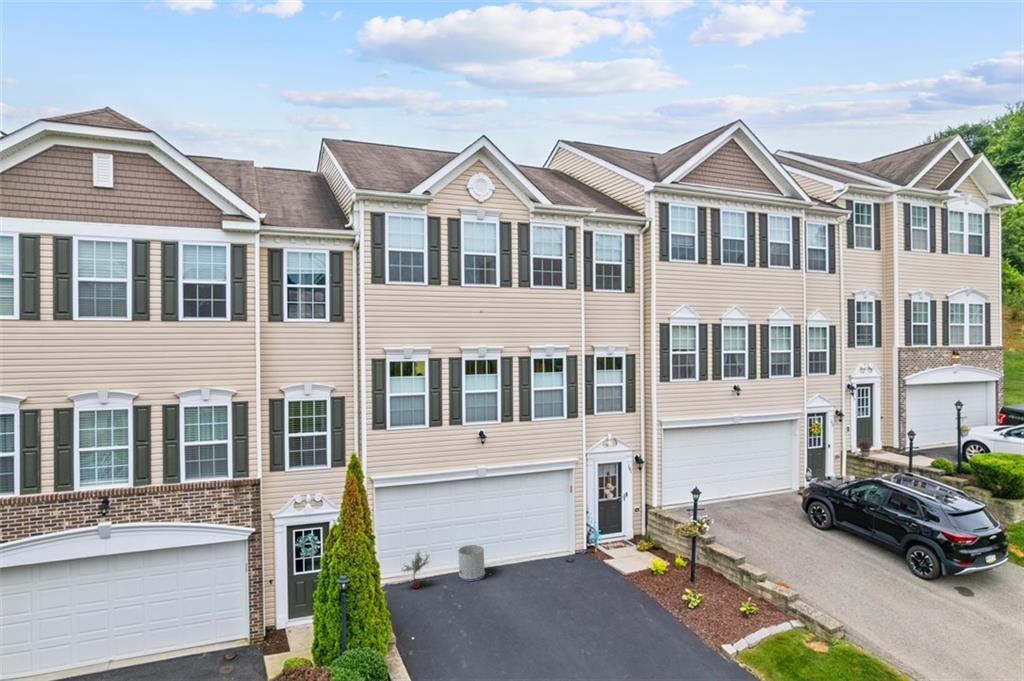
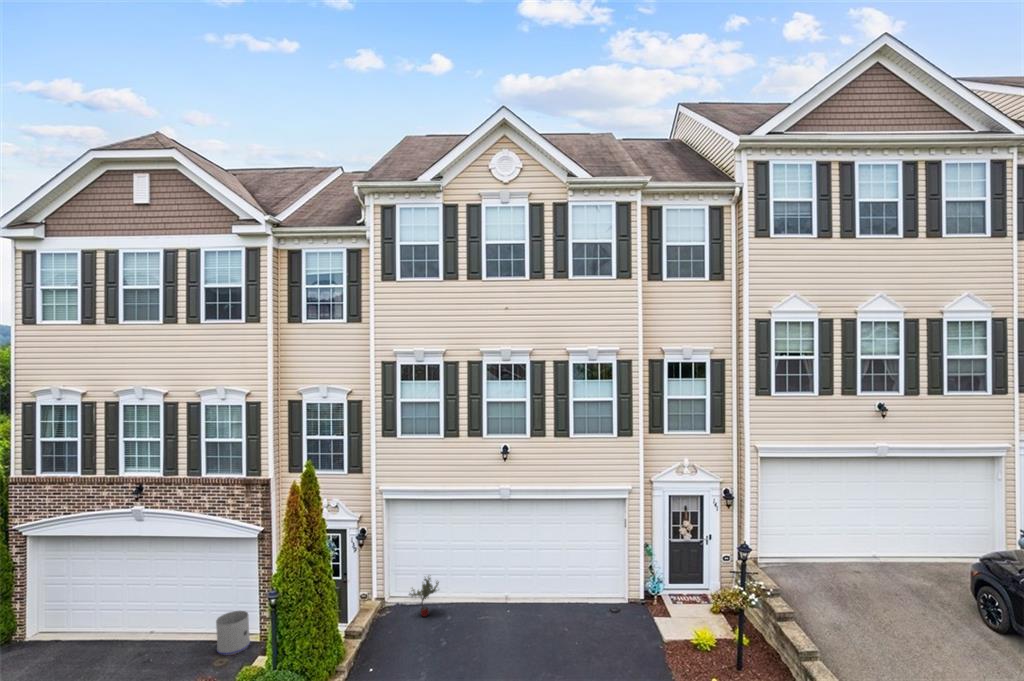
trash can: present [458,545,485,581] -> present [216,611,250,655]

